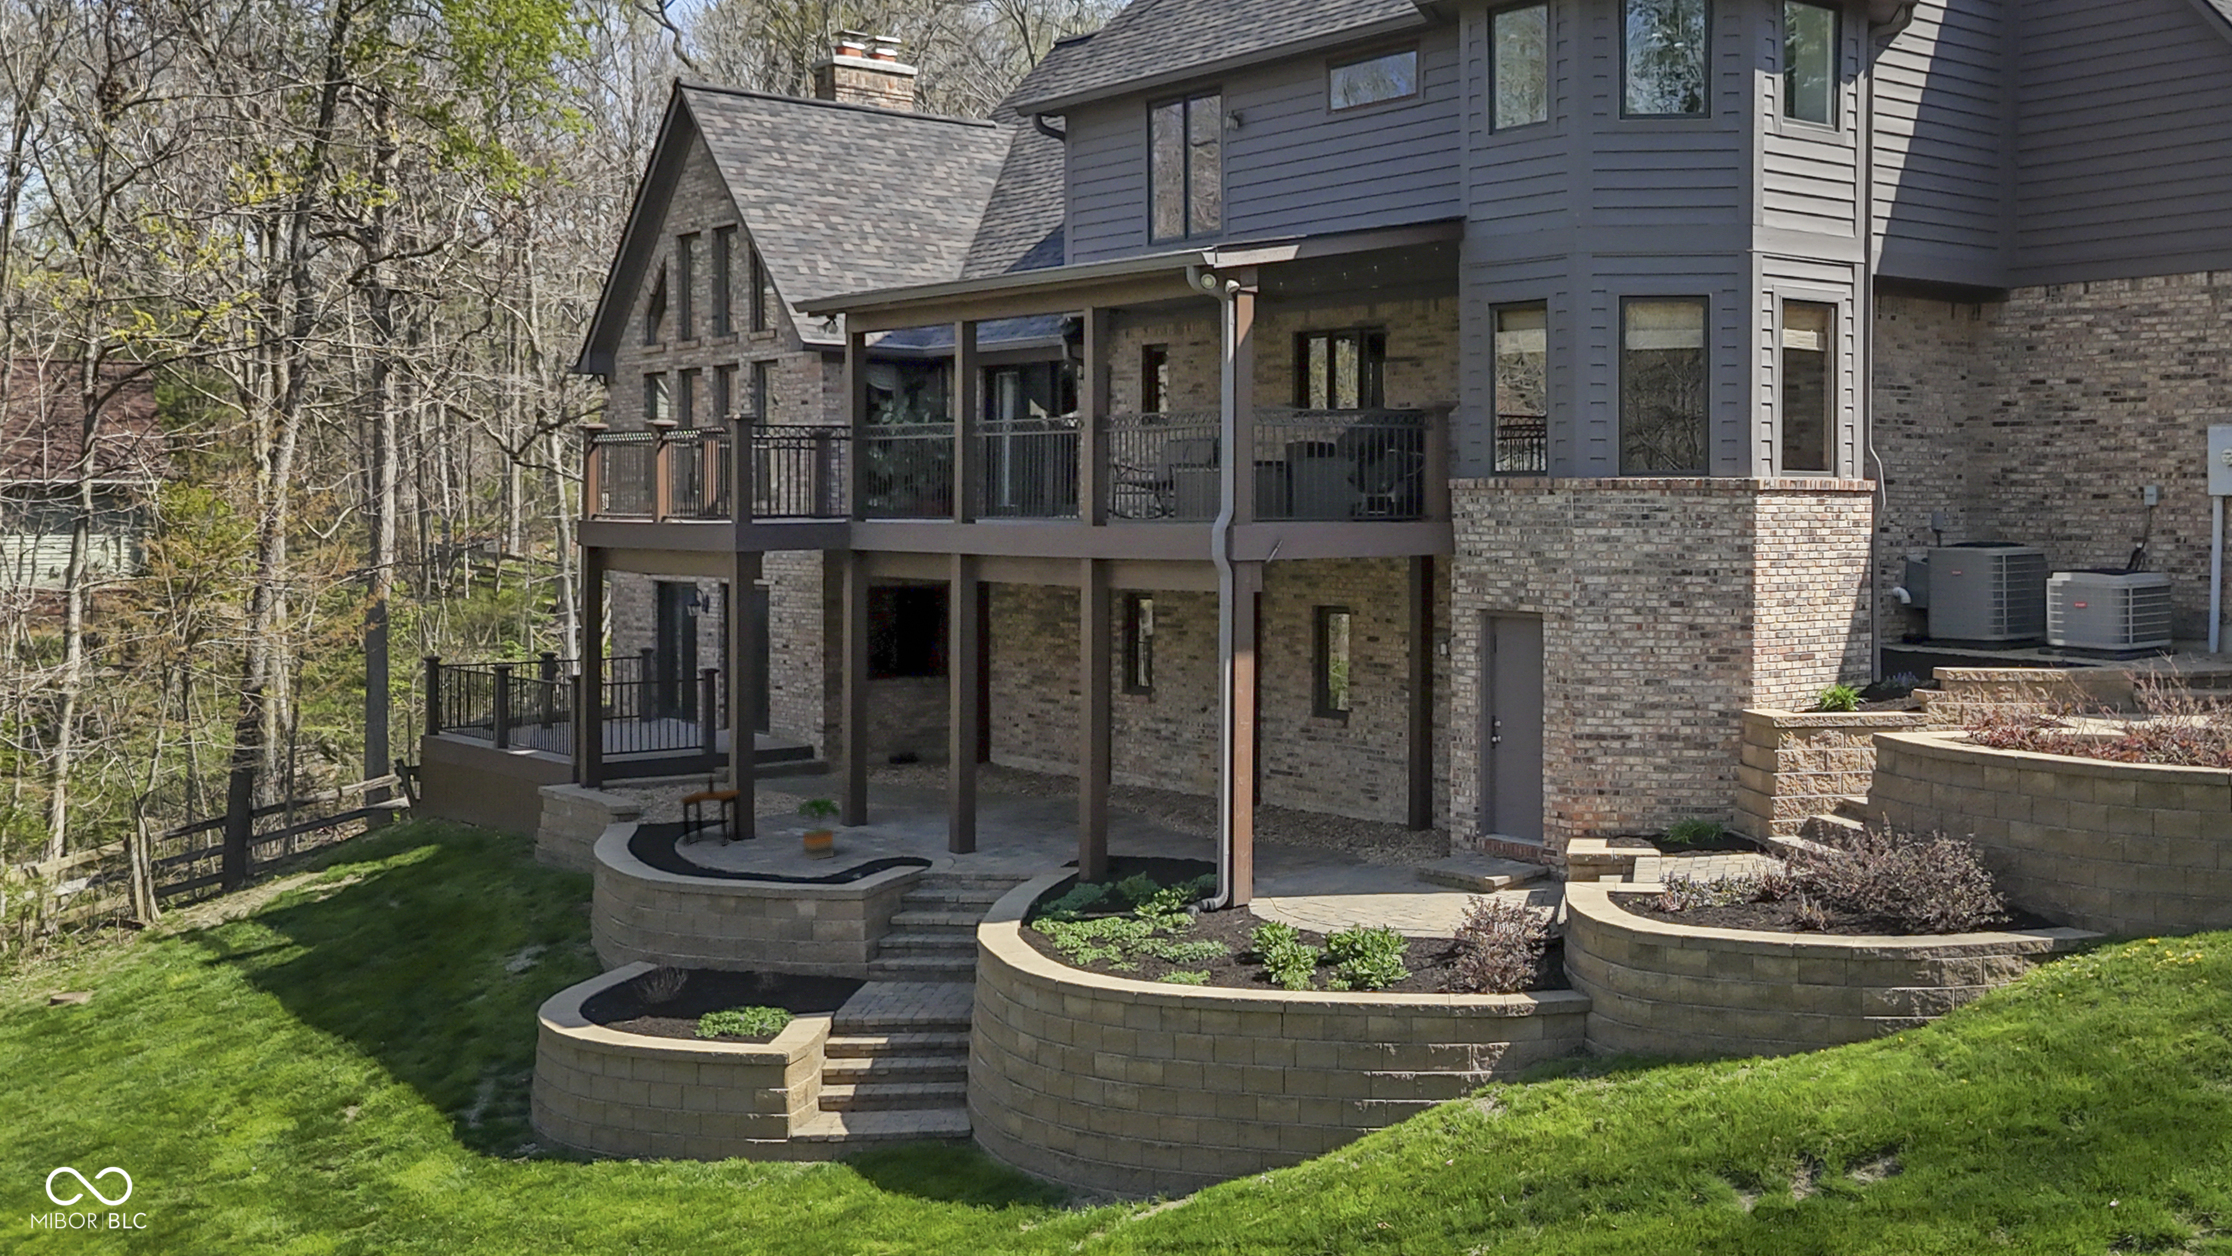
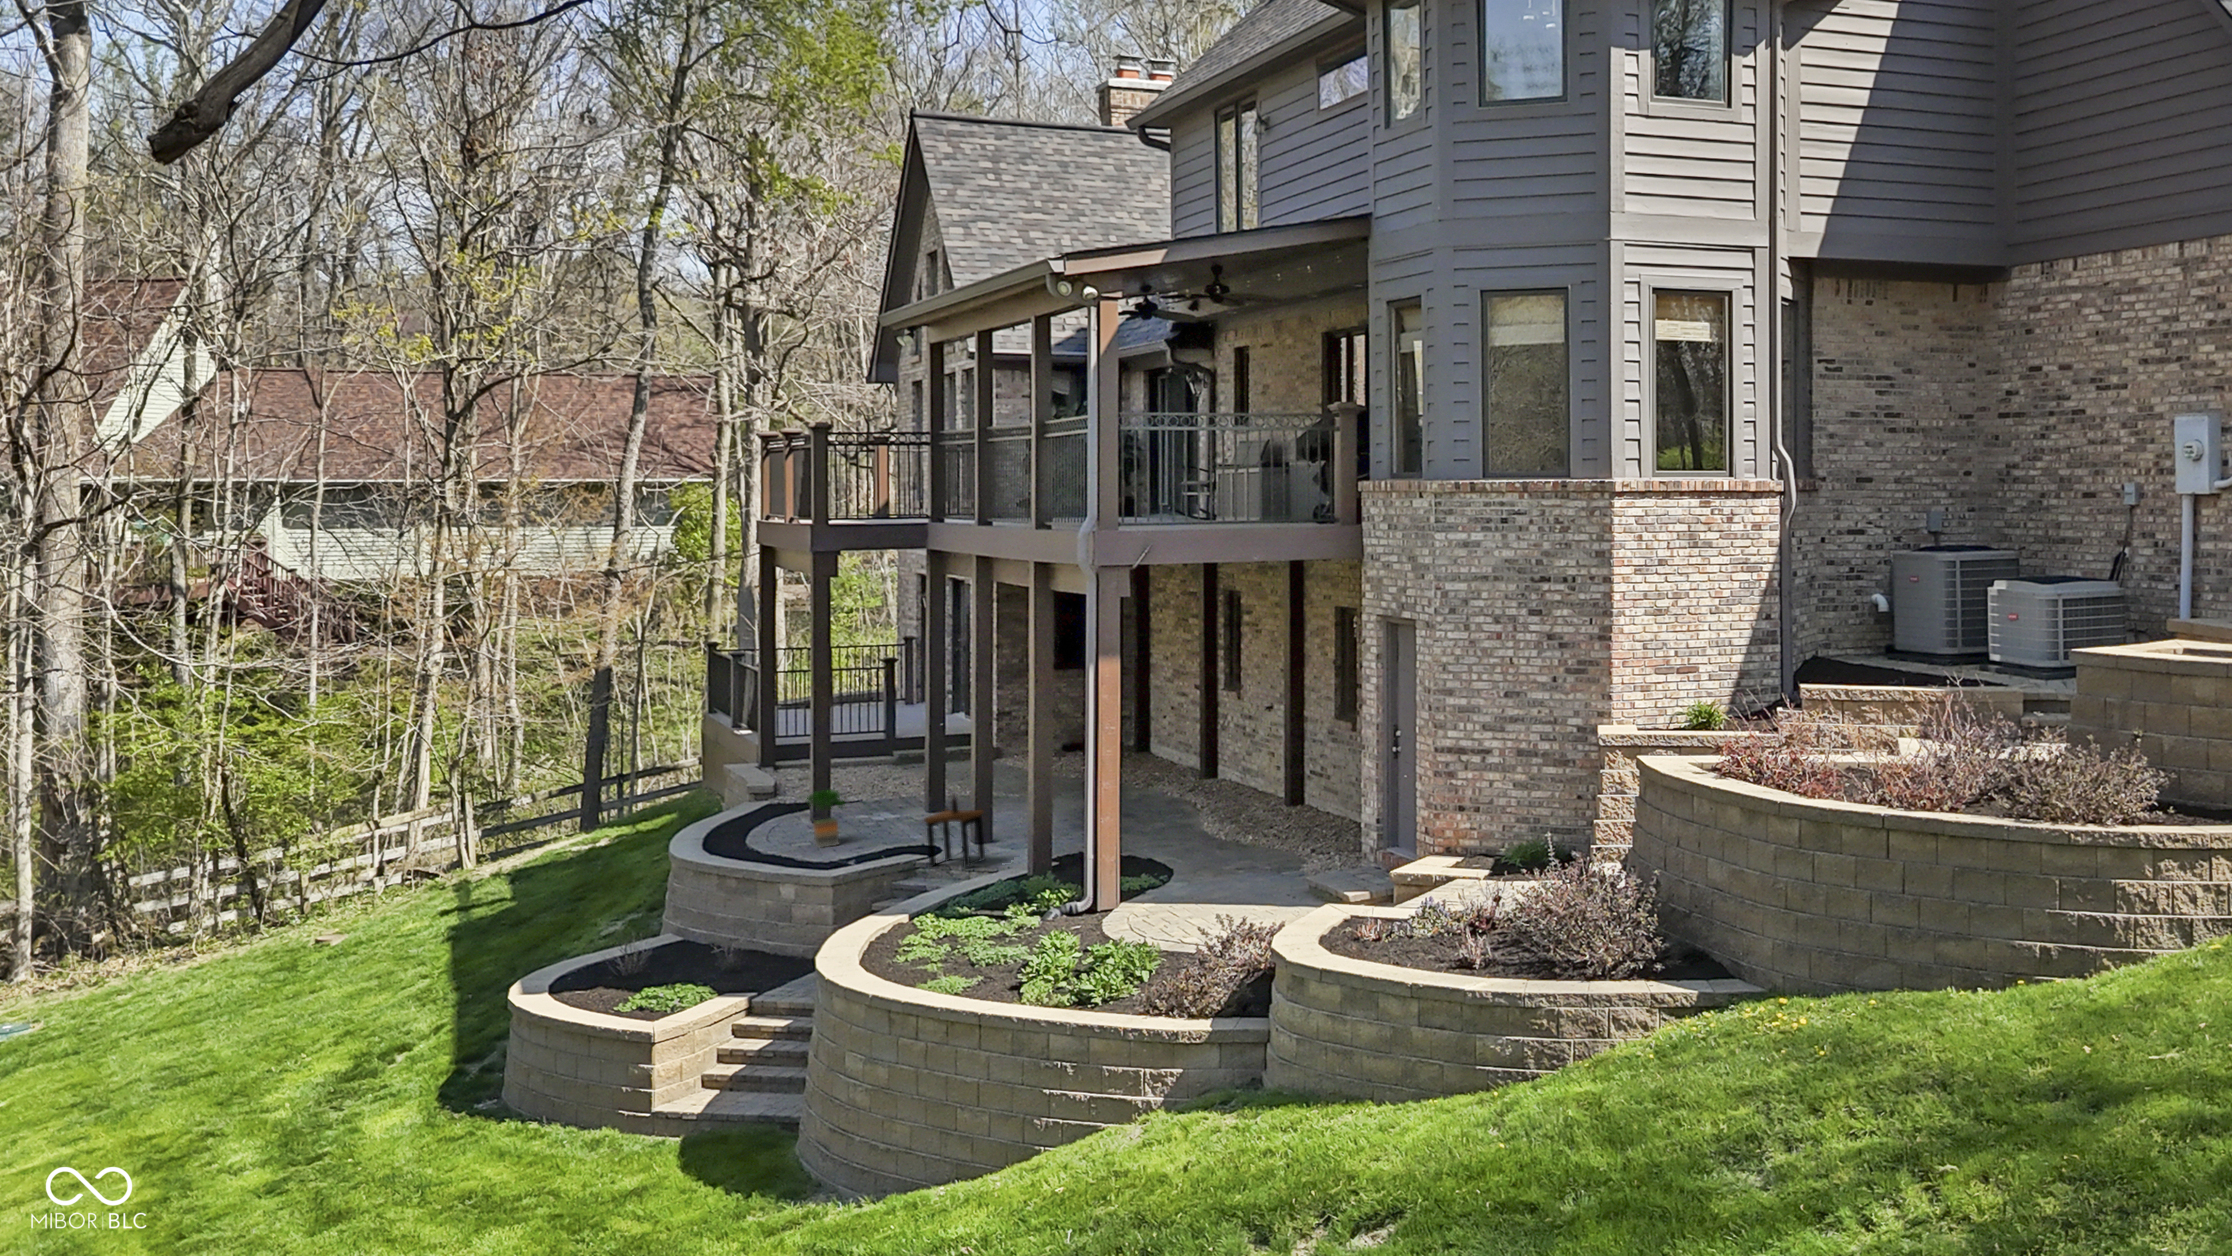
side table: present [681,776,739,845] -> present [925,797,985,867]

